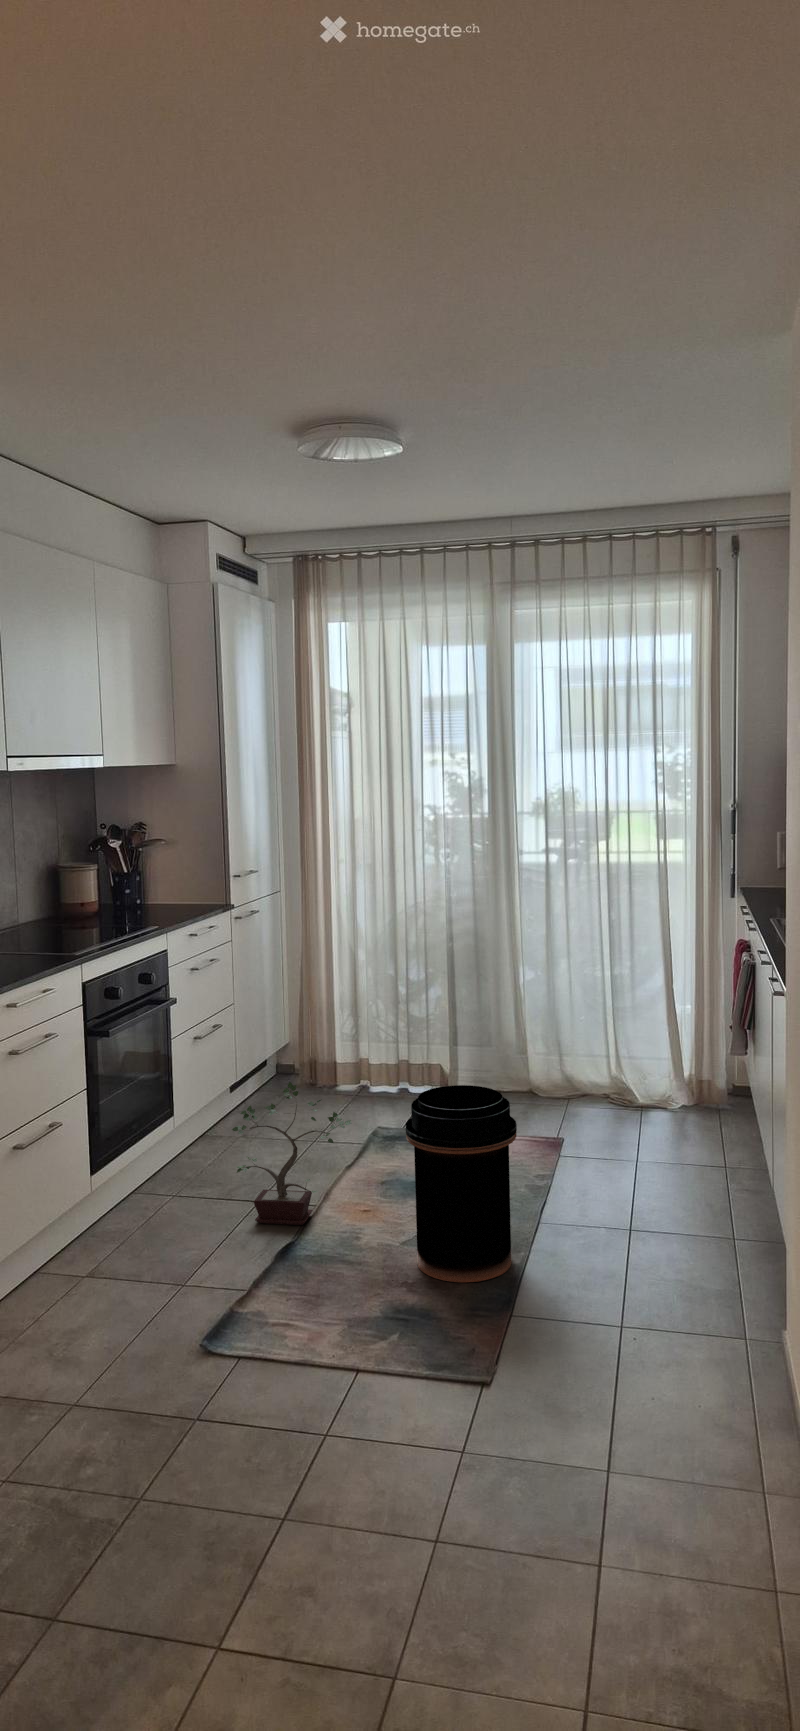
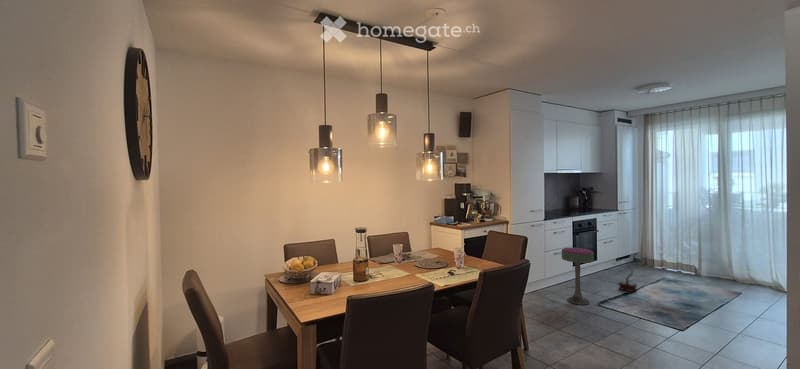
trash can: present [406,1085,517,1282] -> none [666,260,708,316]
bar stool: none [46,1107,177,1366] -> present [562,248,594,305]

